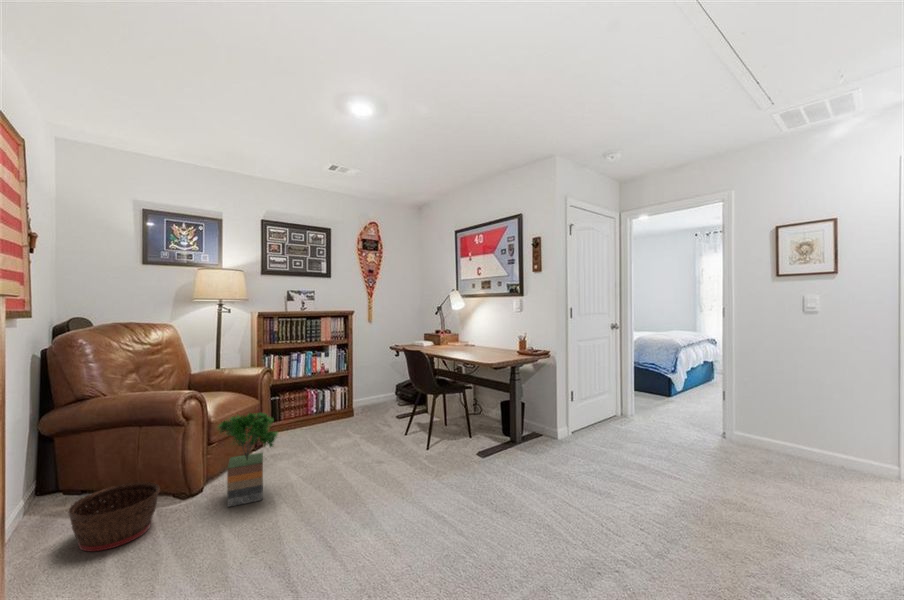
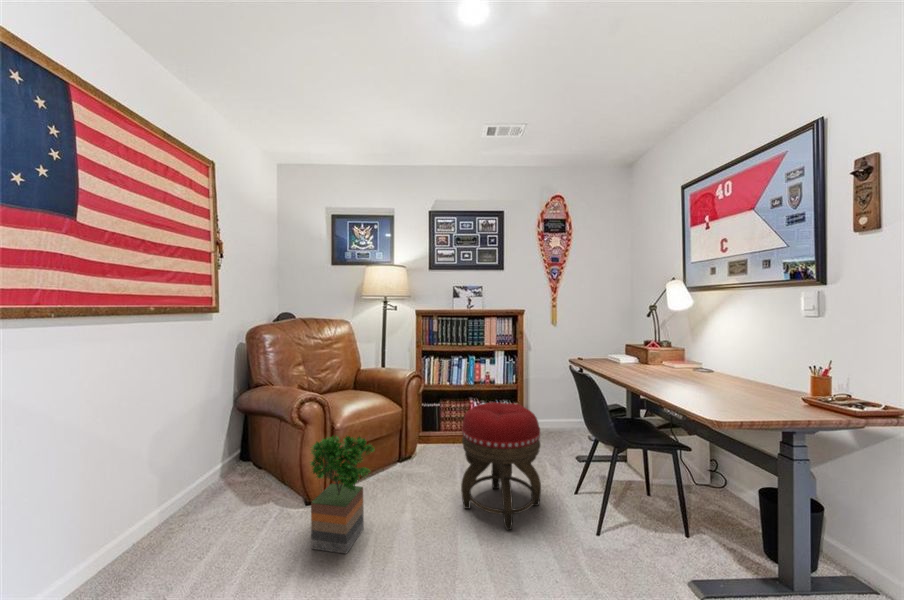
footstool: none [331,377,388,458] -> present [461,402,541,530]
basket: present [68,482,160,551] -> none [172,486,258,563]

